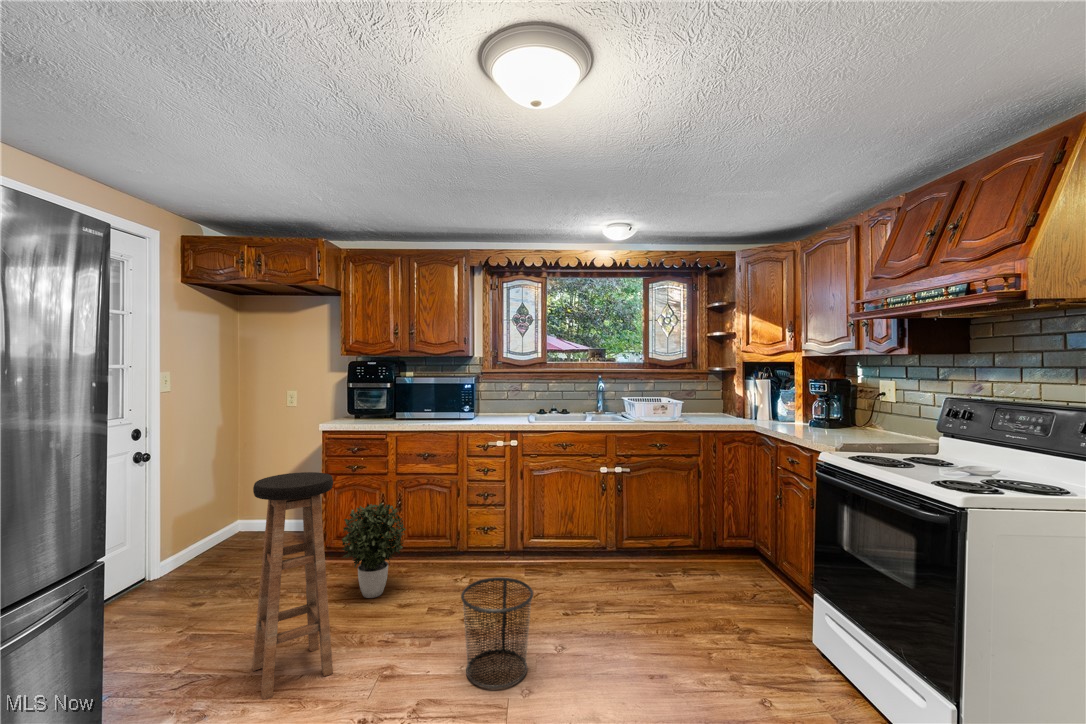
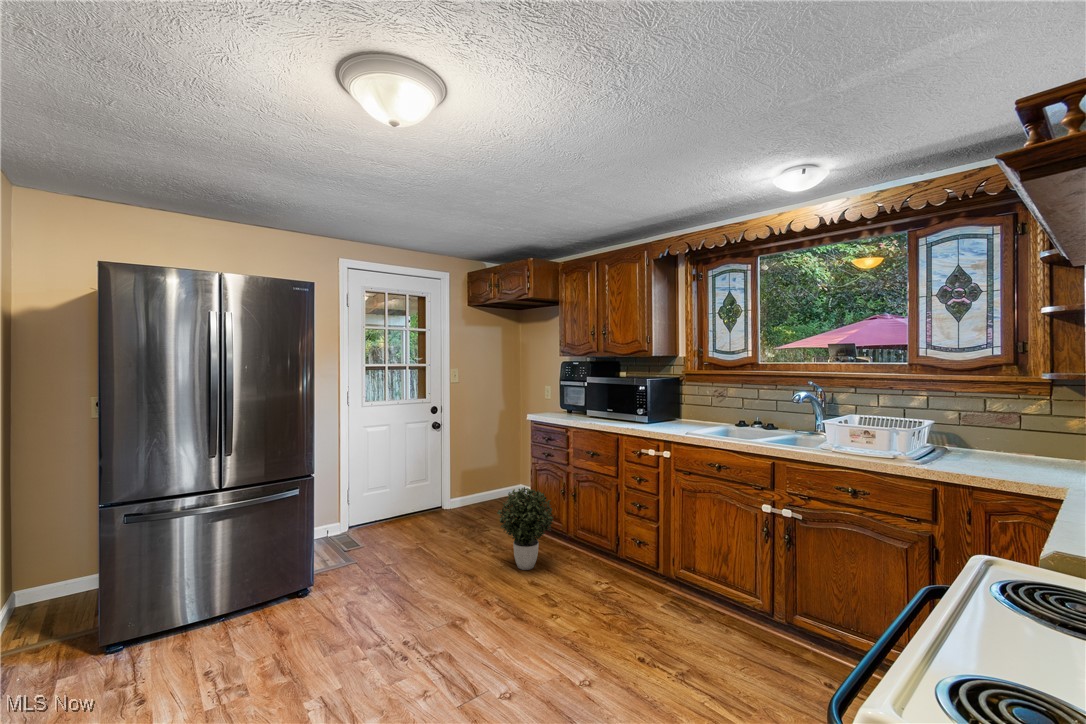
bar stool: present [252,472,333,699] -> none [390,447,452,605]
waste bin: present [461,577,533,689] -> none [477,573,546,678]

